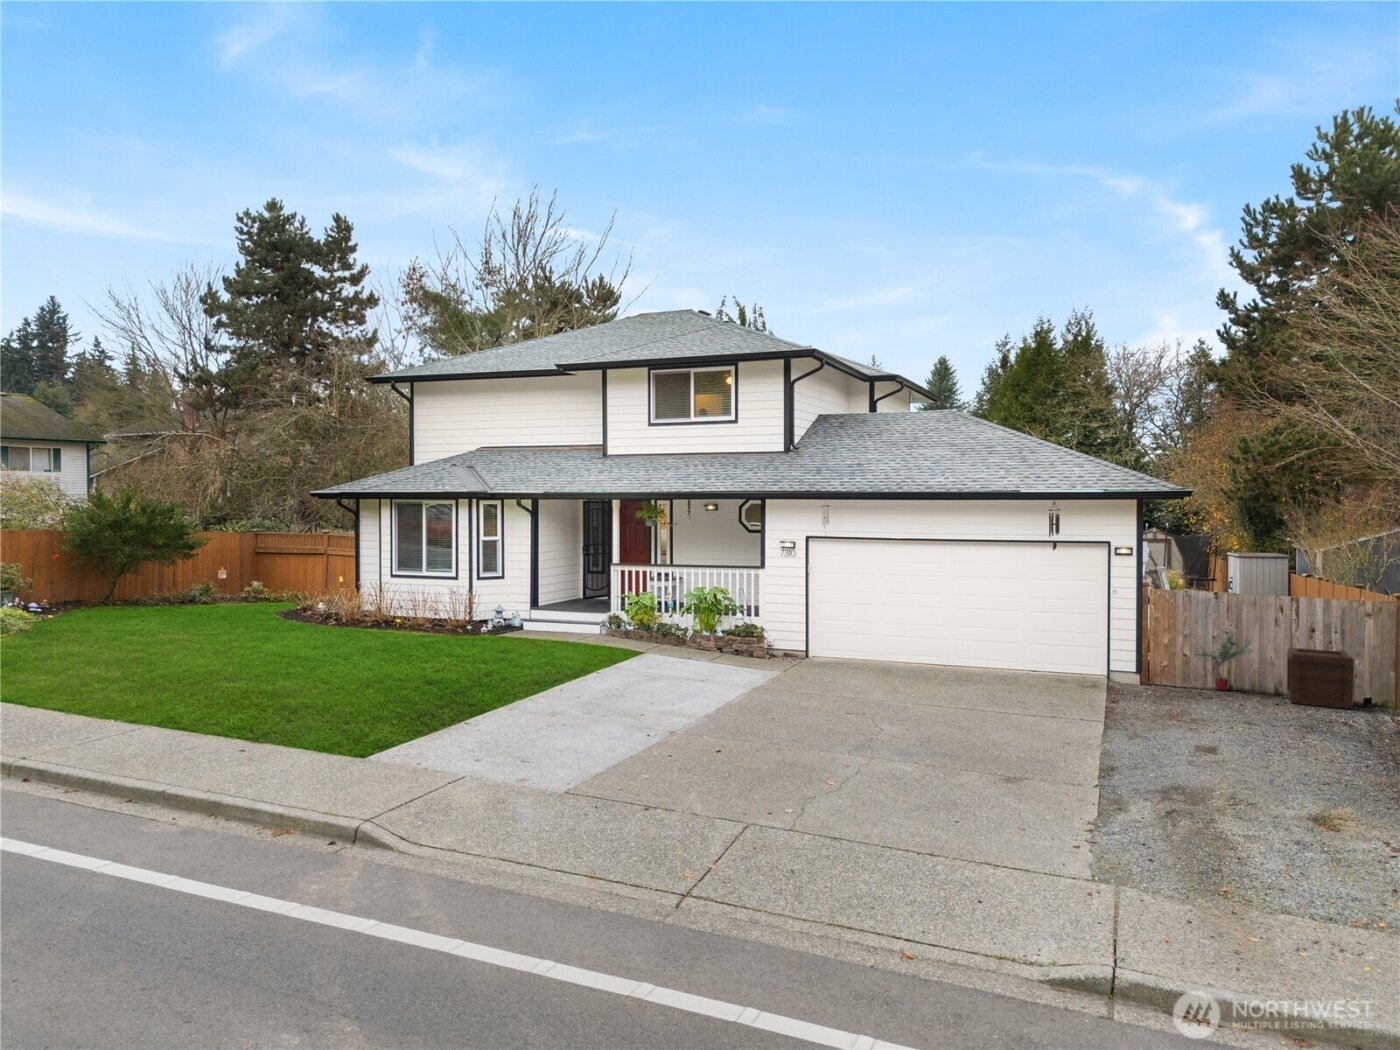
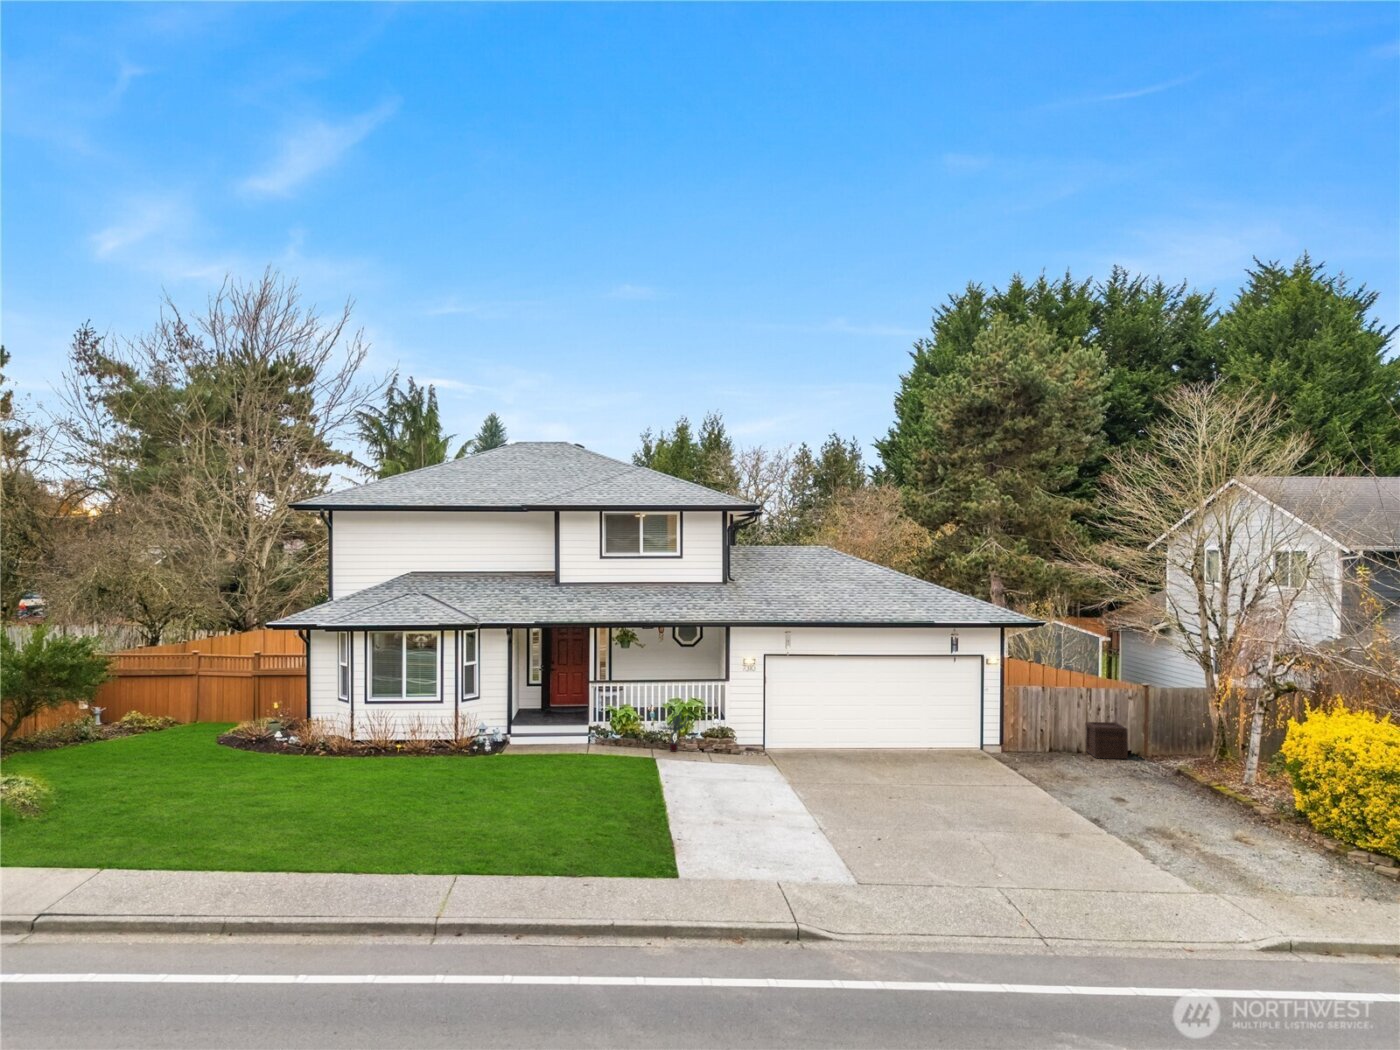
potted tree: present [1194,629,1252,691] -> present [661,712,689,752]

